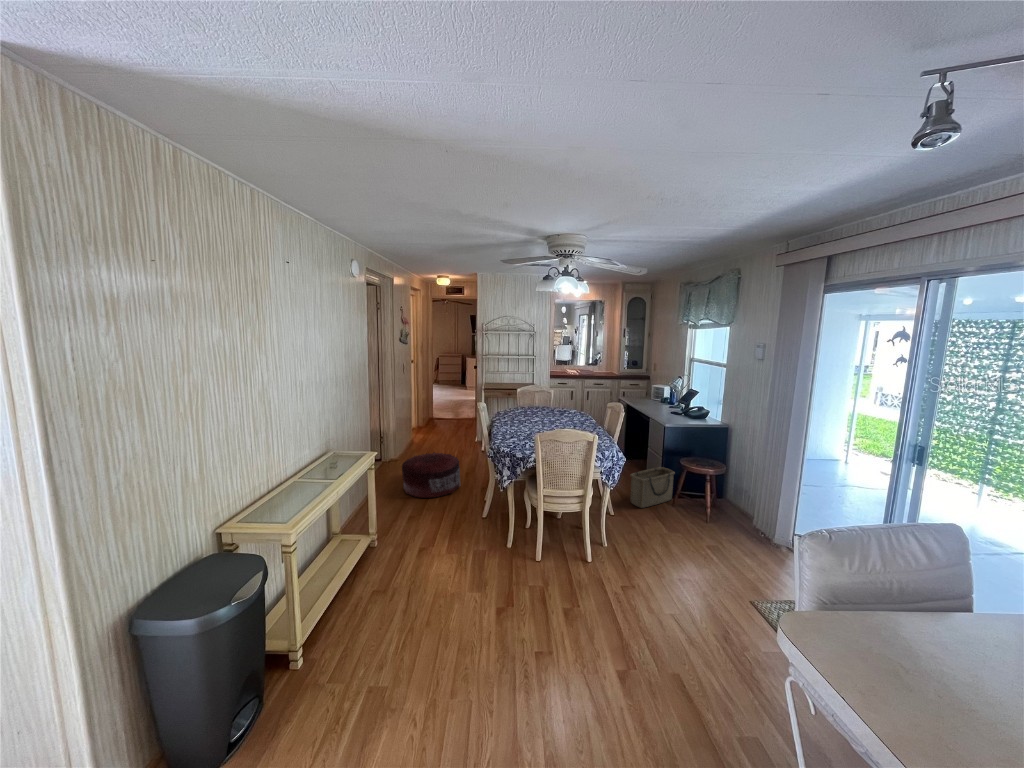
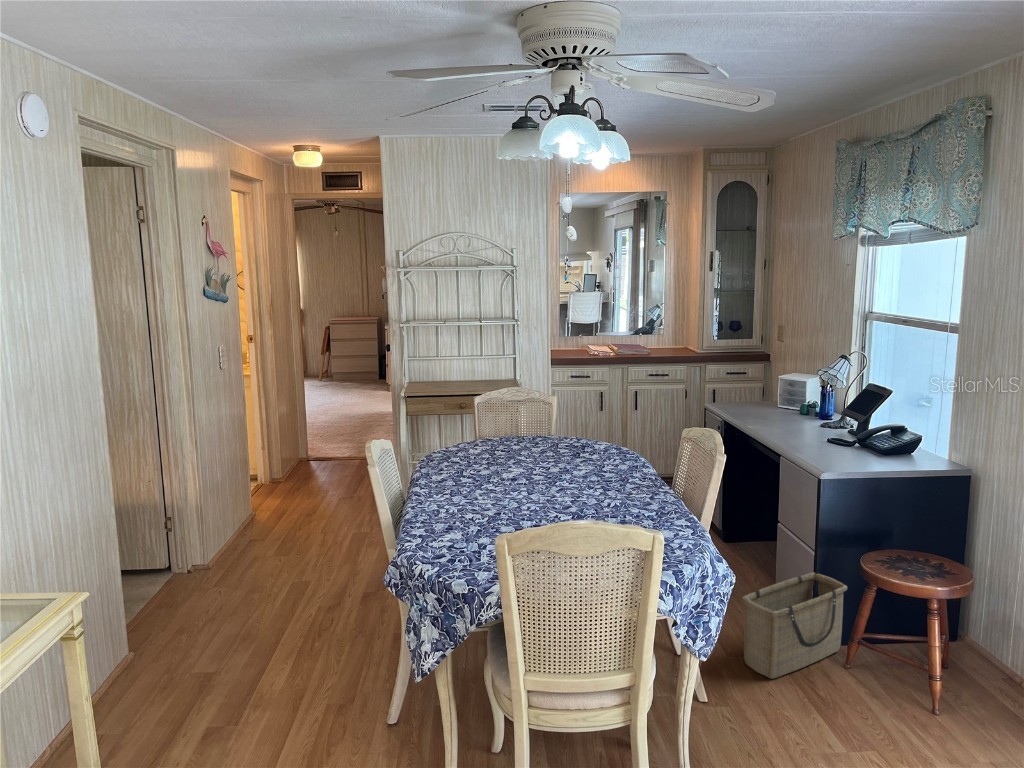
pouf: present [402,452,460,498] -> none [198,552,345,673]

